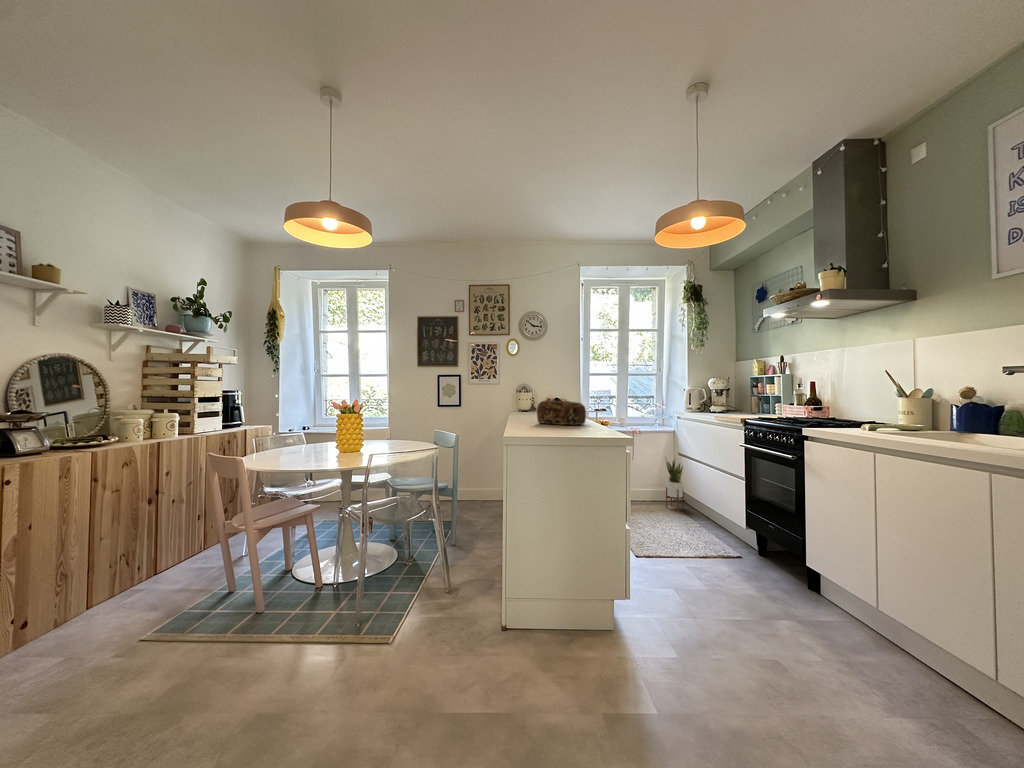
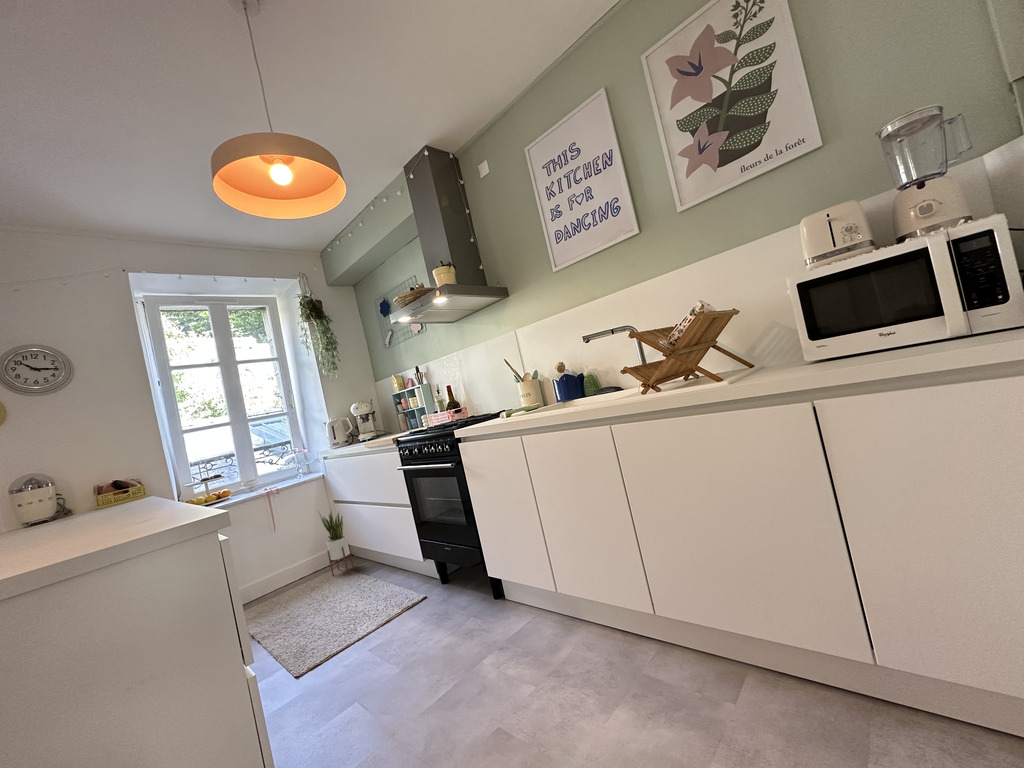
bread loaf: present [537,400,586,425] -> none [26,474,157,539]

